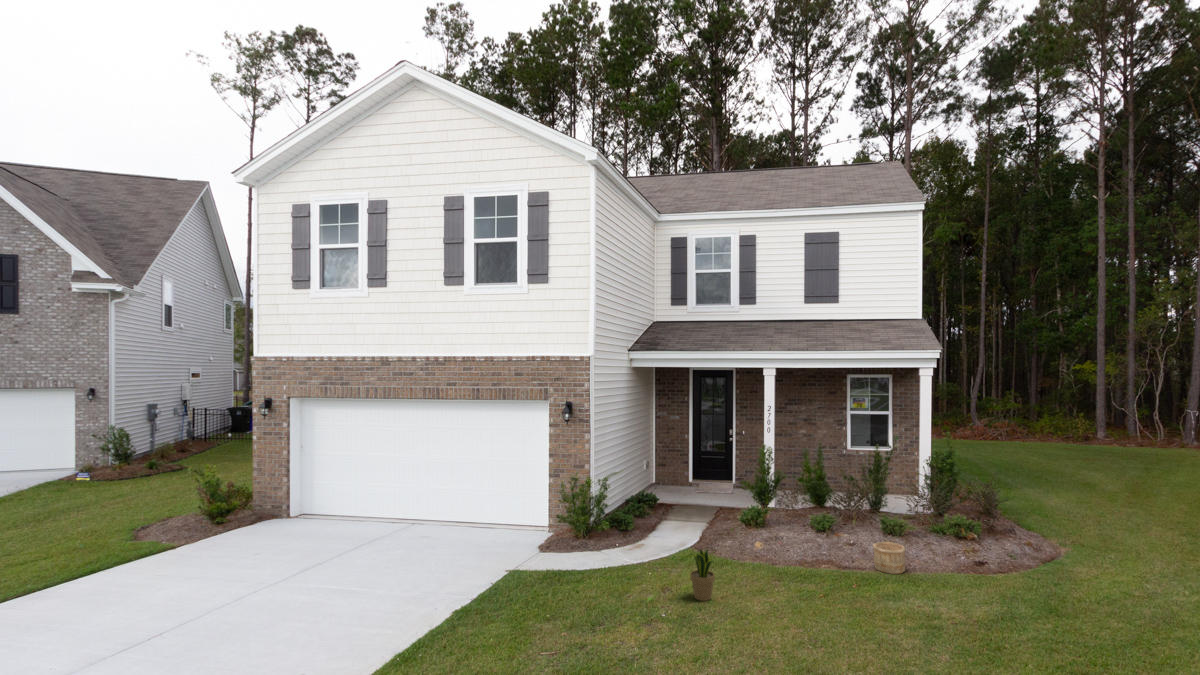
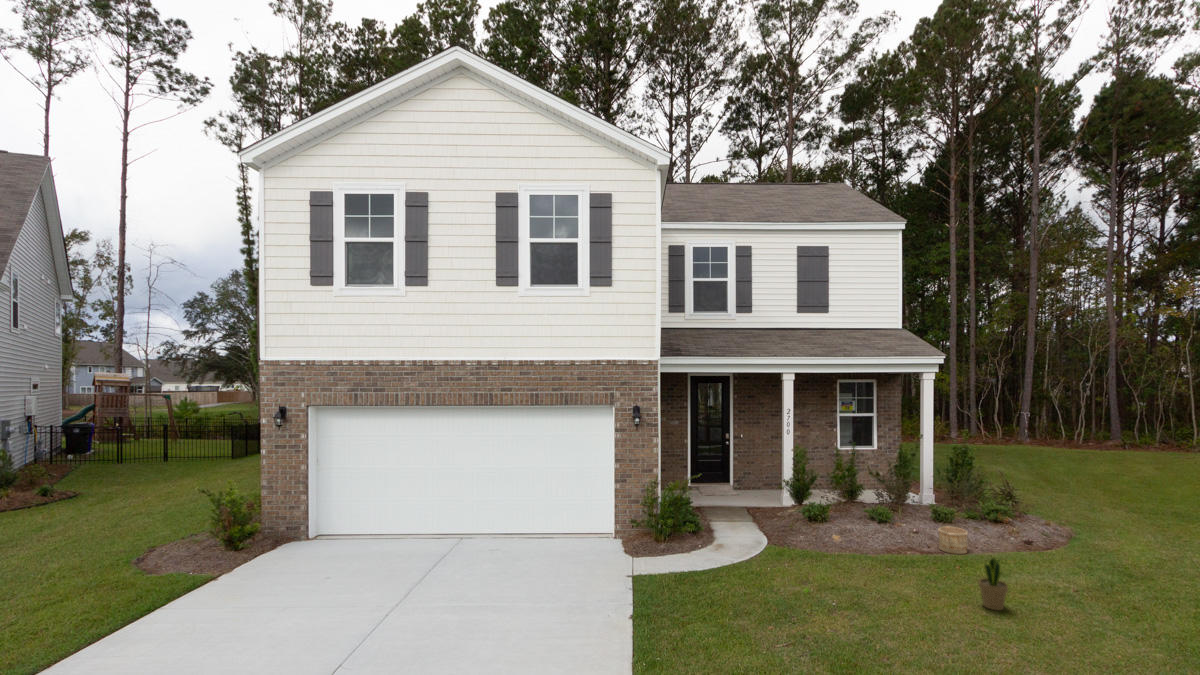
potted plant: present [689,550,715,601] -> present [979,558,1008,611]

